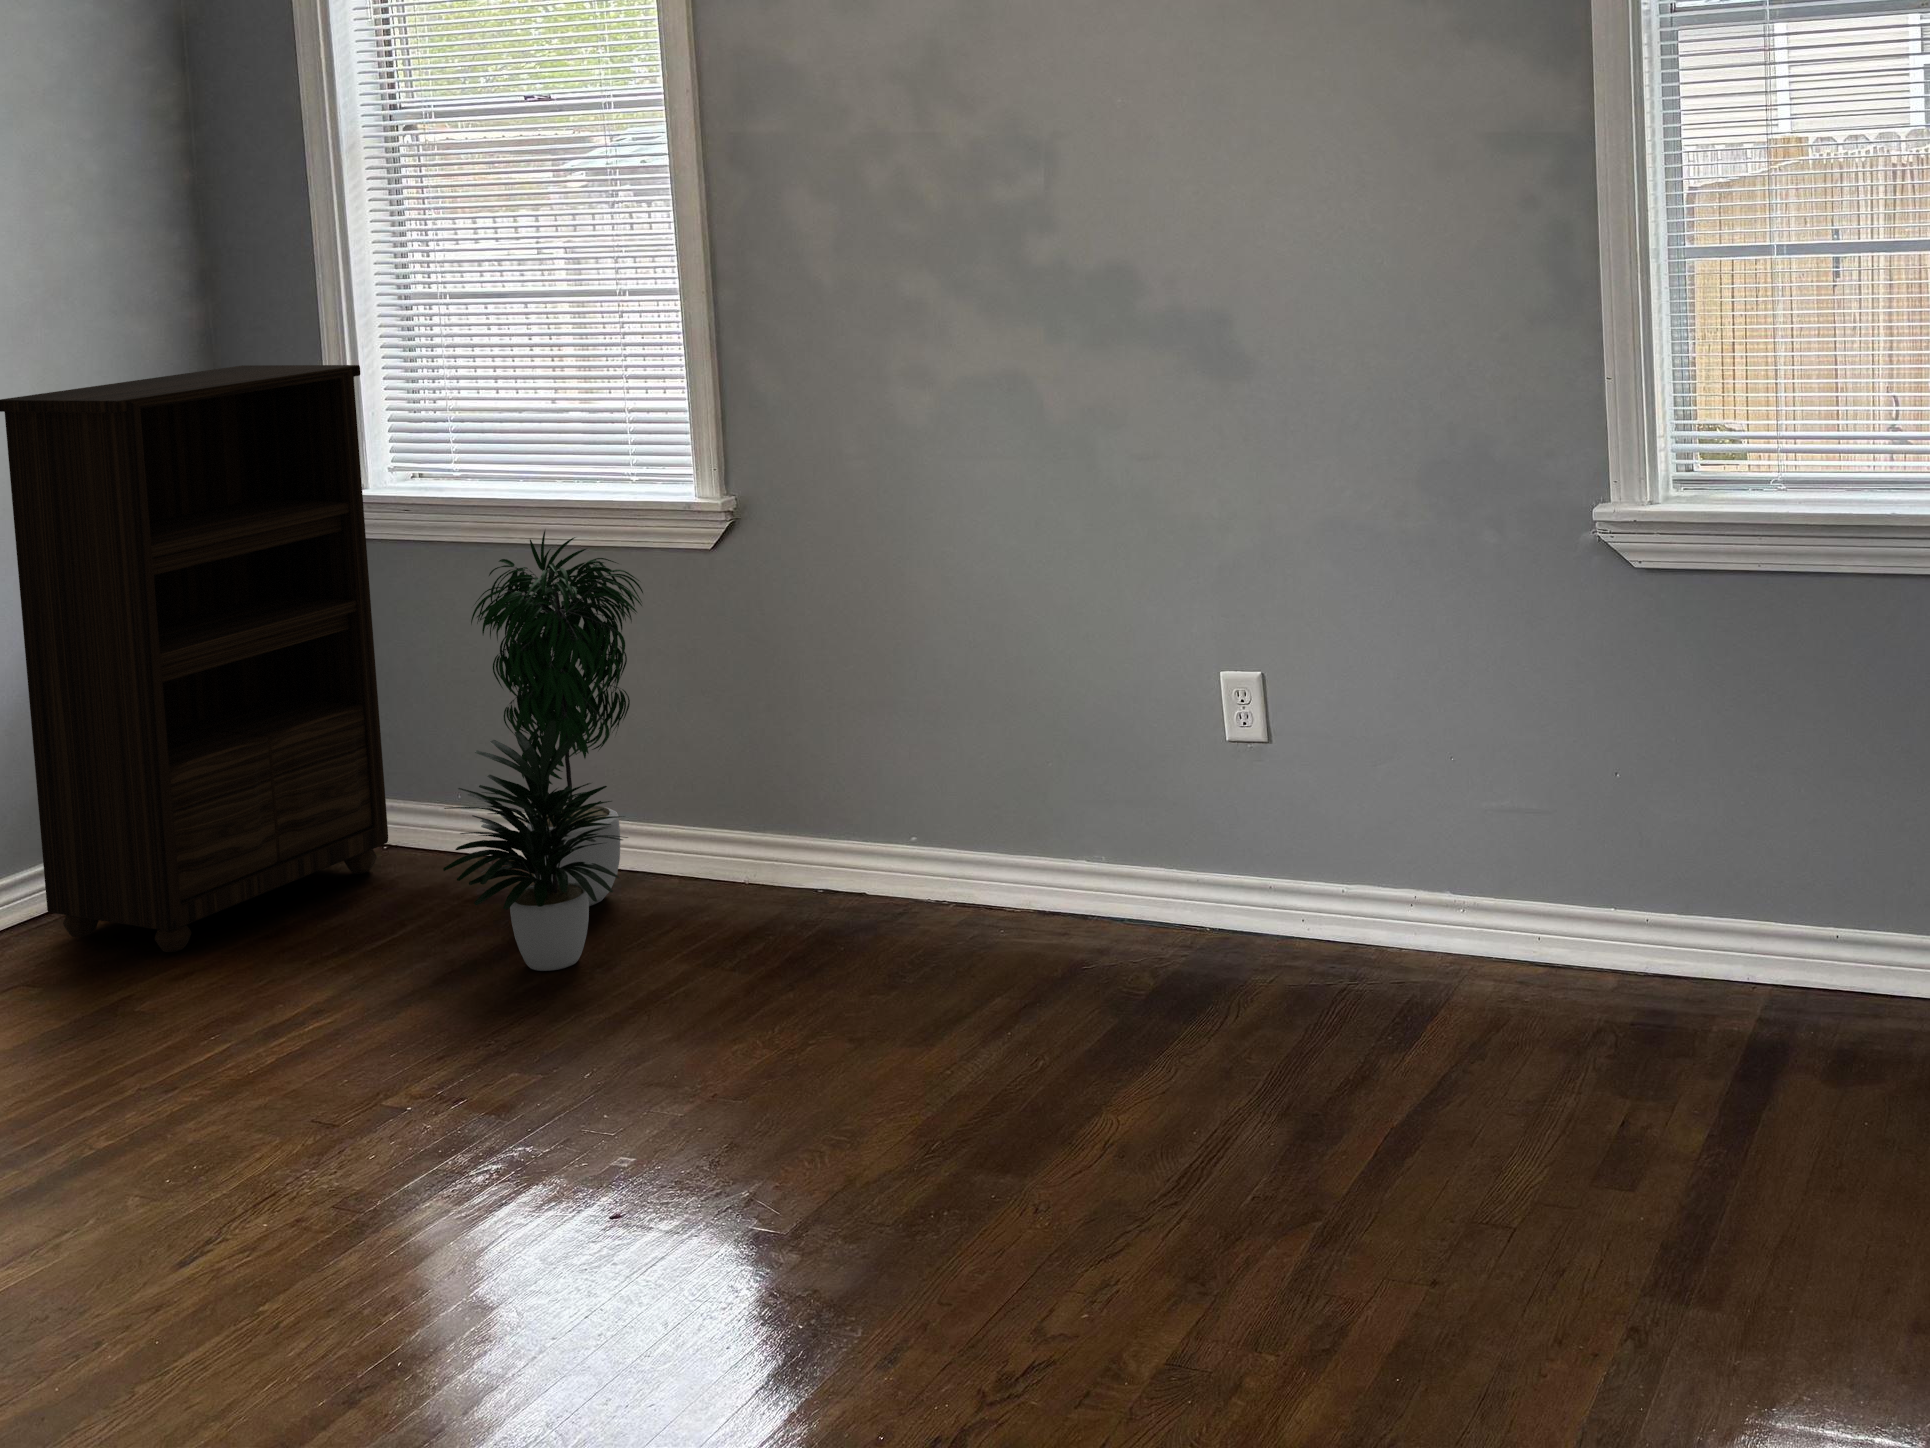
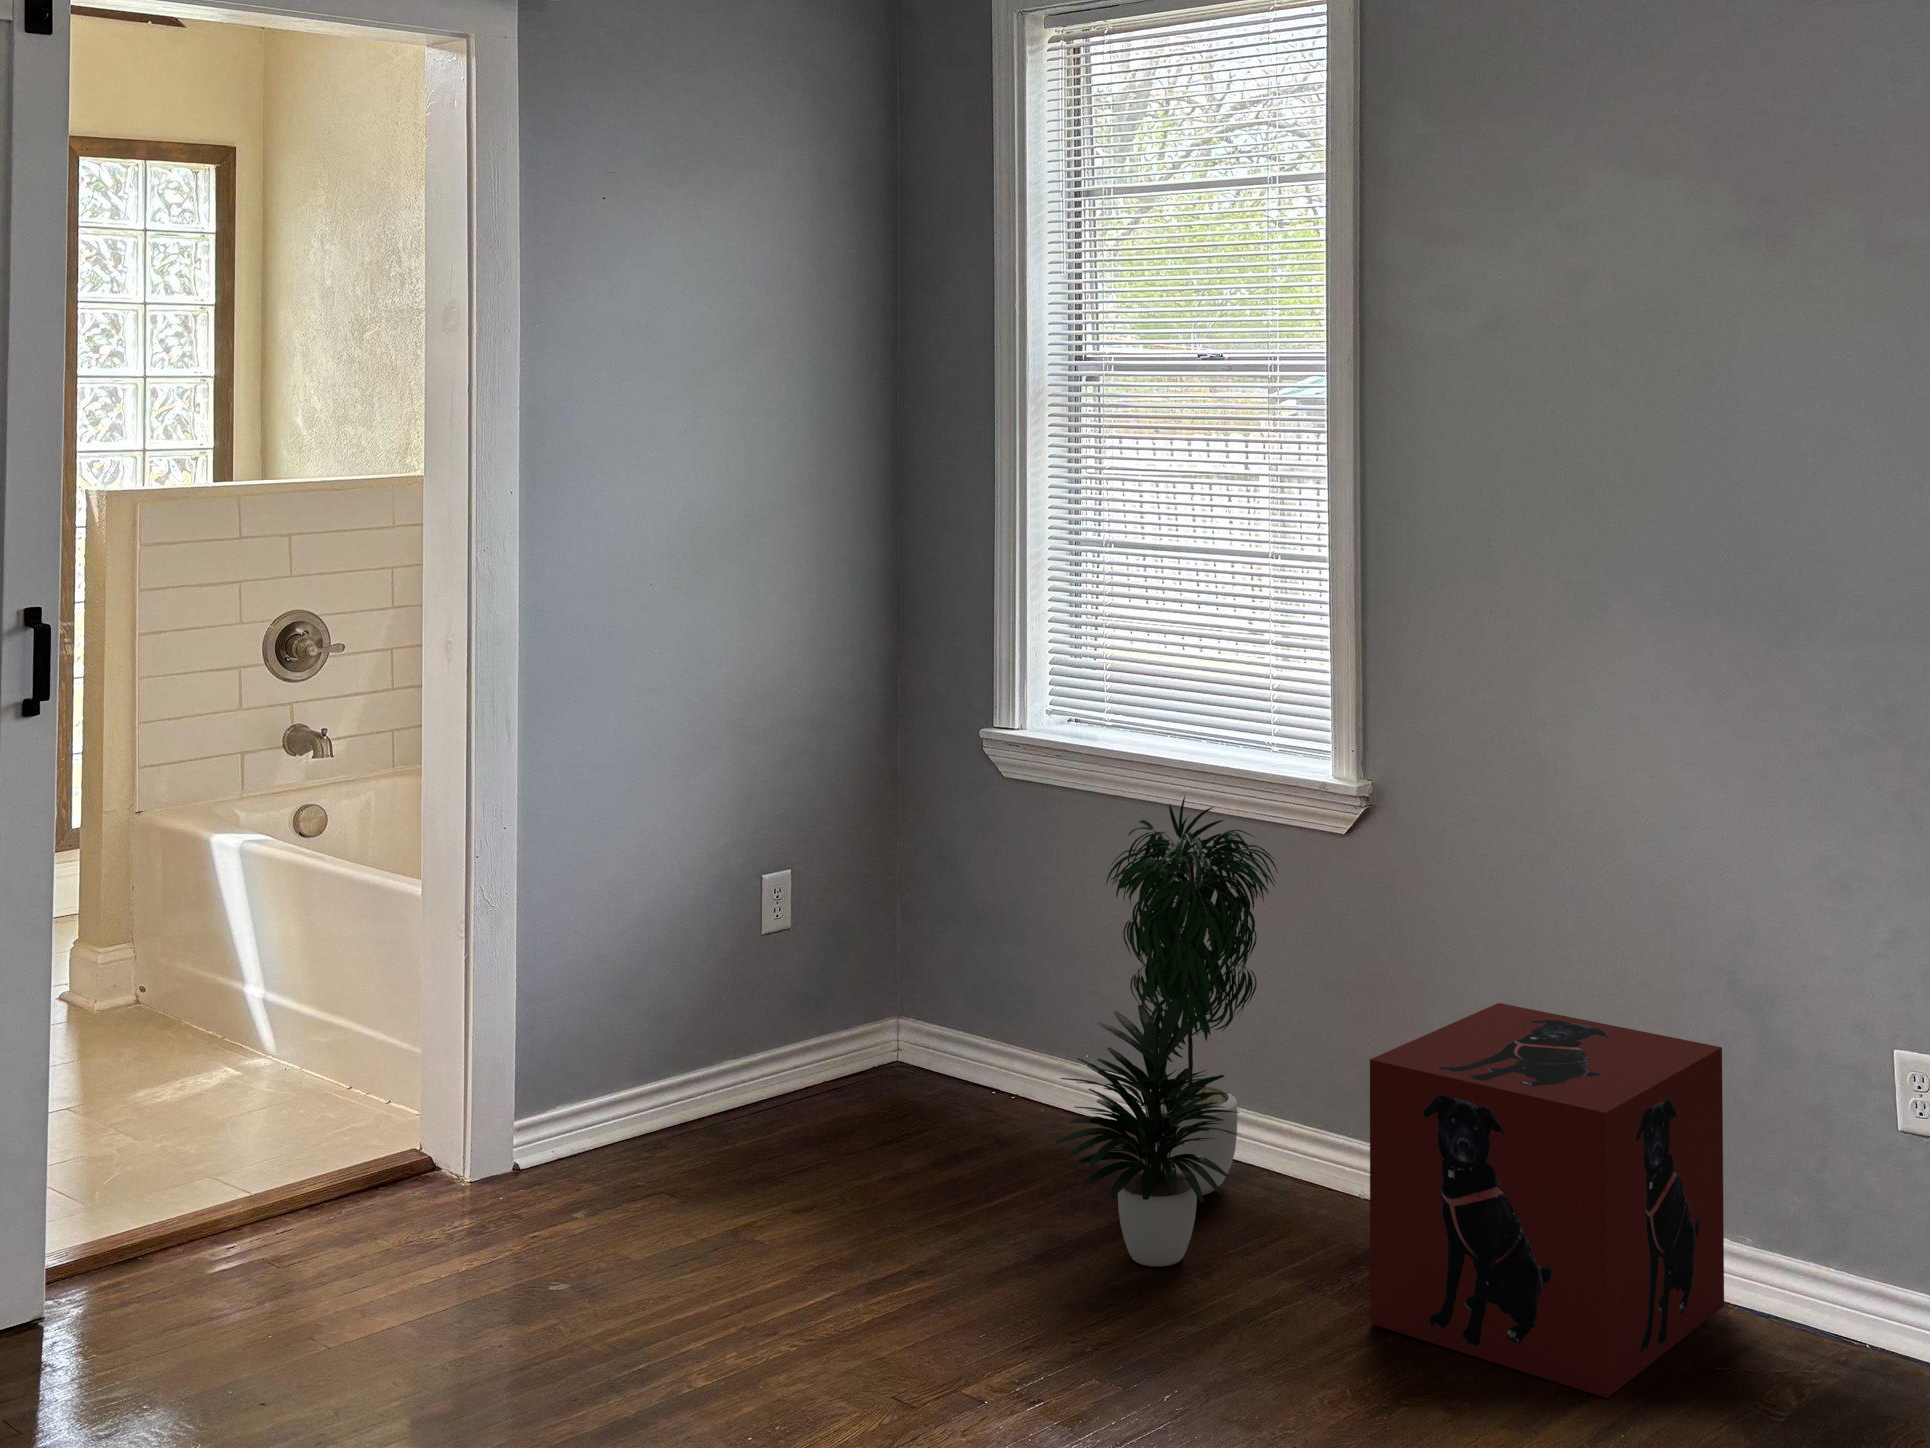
bookshelf: present [0,365,388,952] -> none [697,599,1026,1179]
storage box: none [751,685,1082,1006] -> present [1370,1003,1724,1398]

